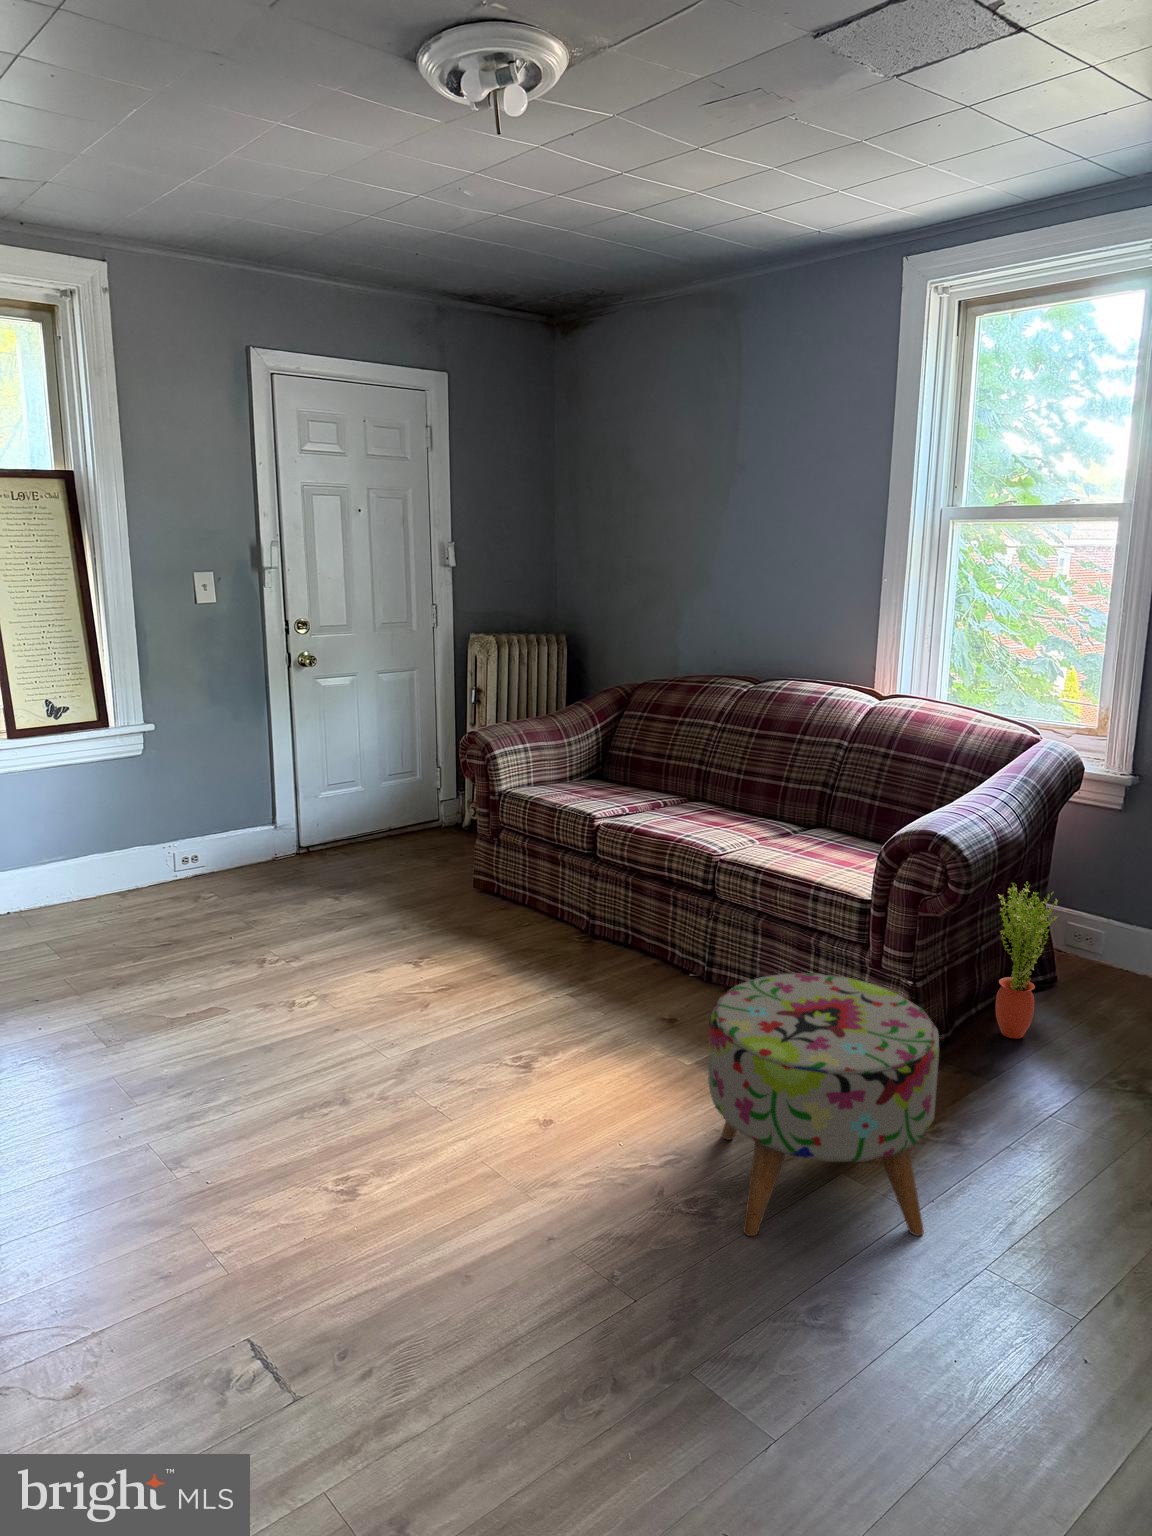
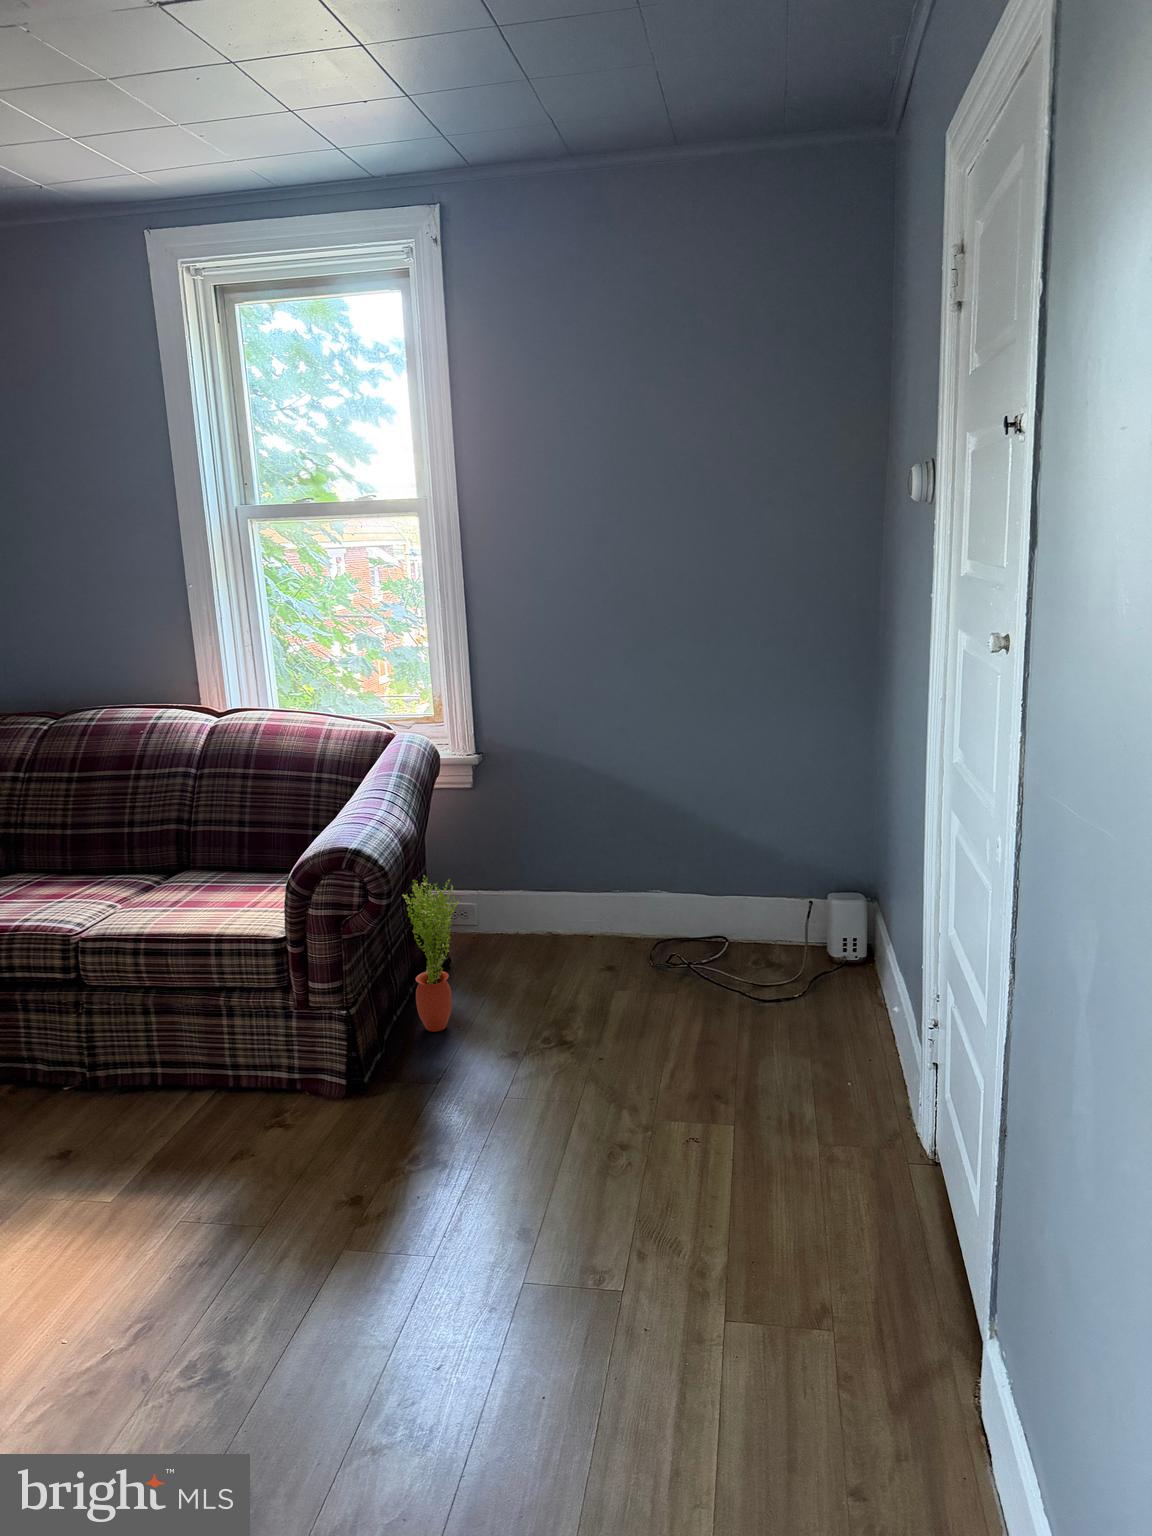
ottoman: present [708,973,939,1236] -> none [163,1028,450,1377]

